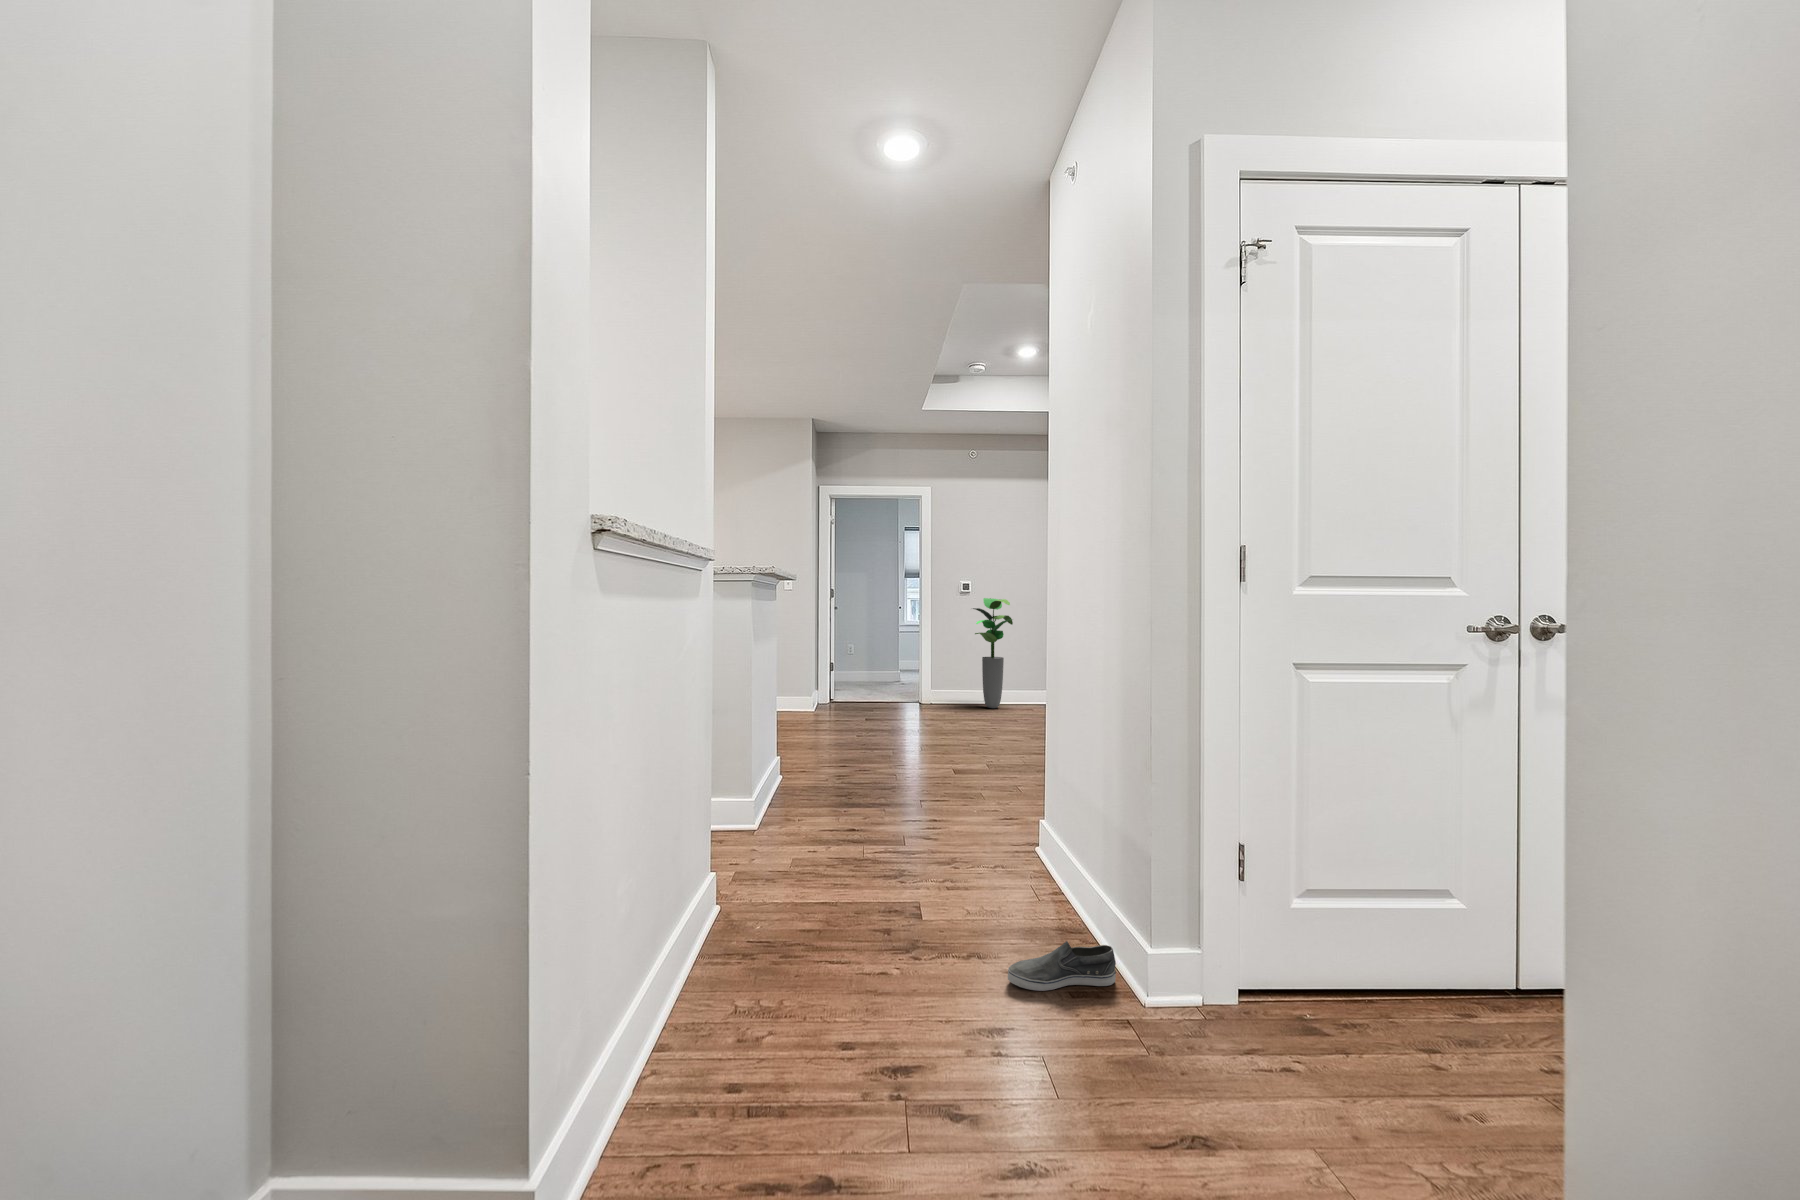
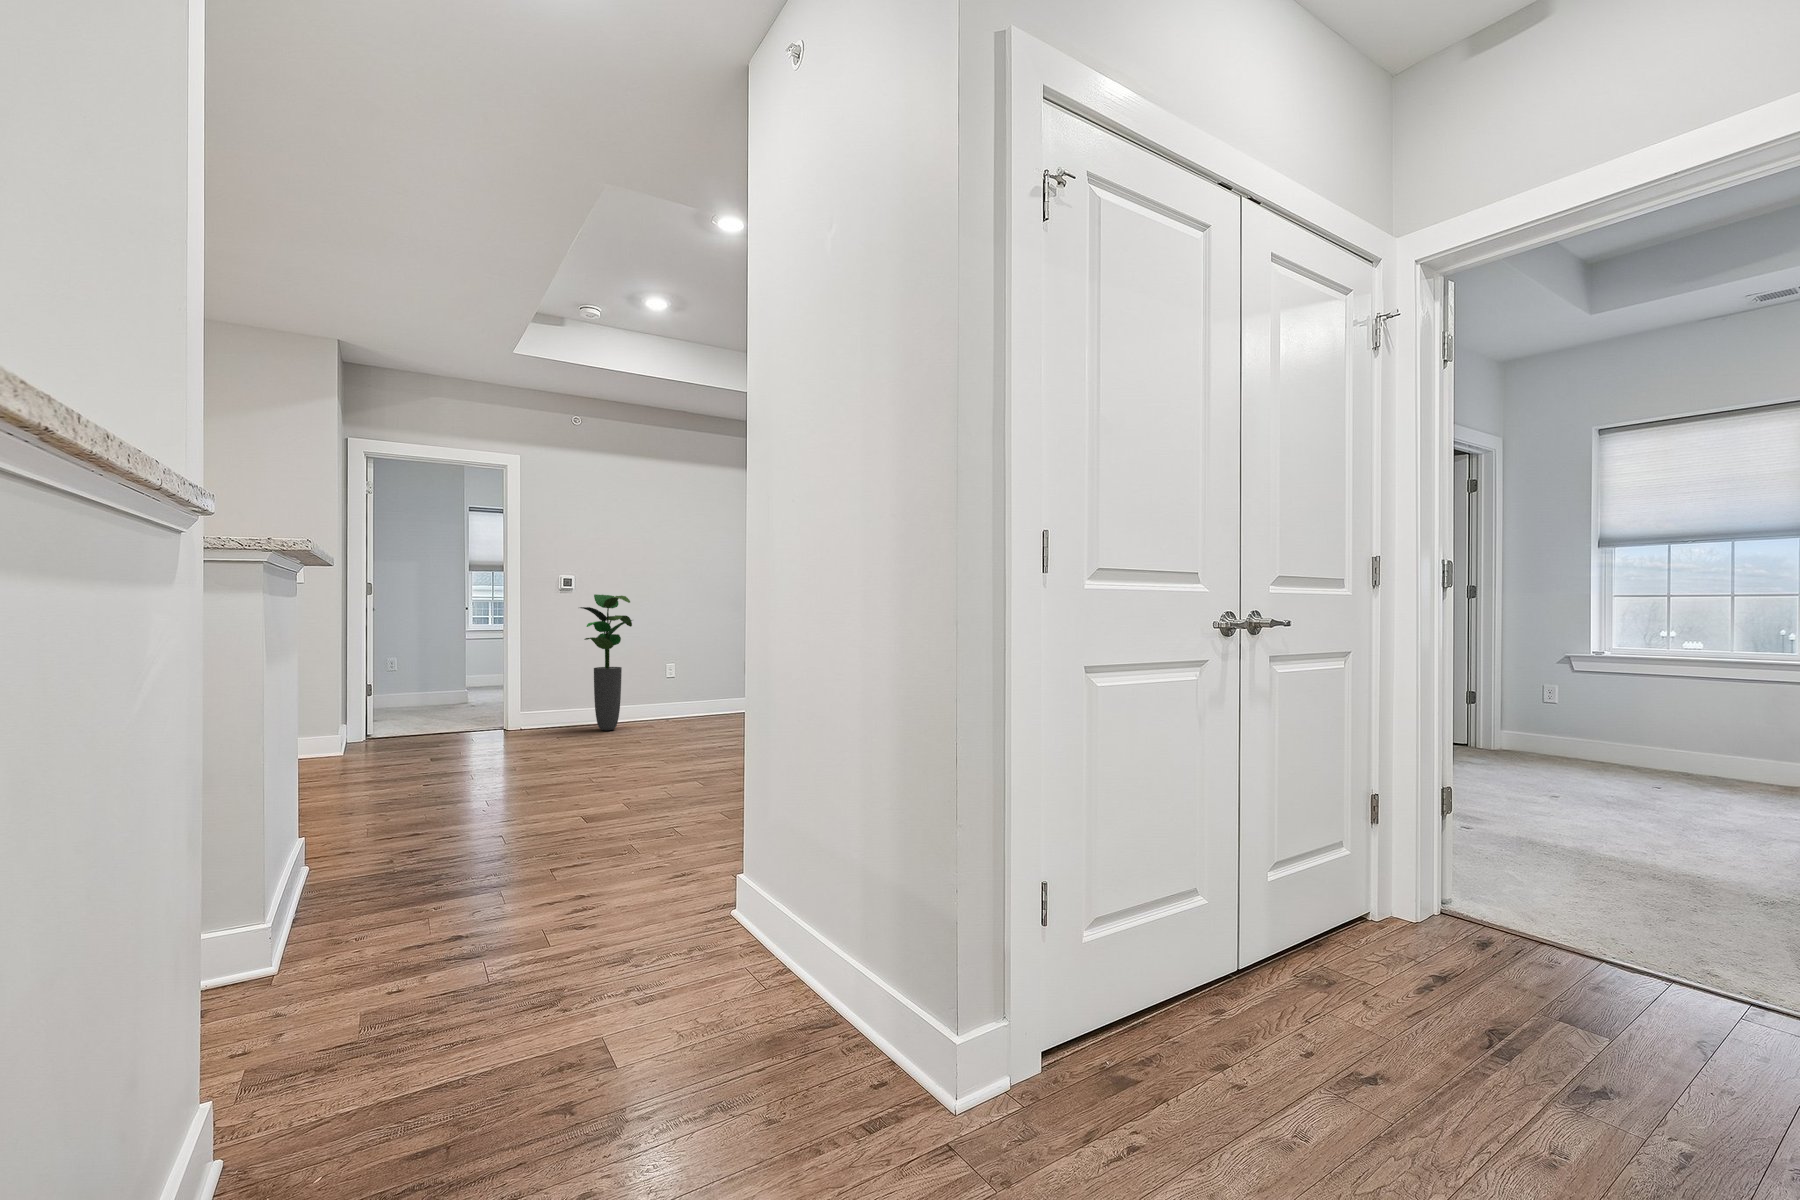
shoe: present [1008,941,1116,991] -> none [773,1041,905,1139]

